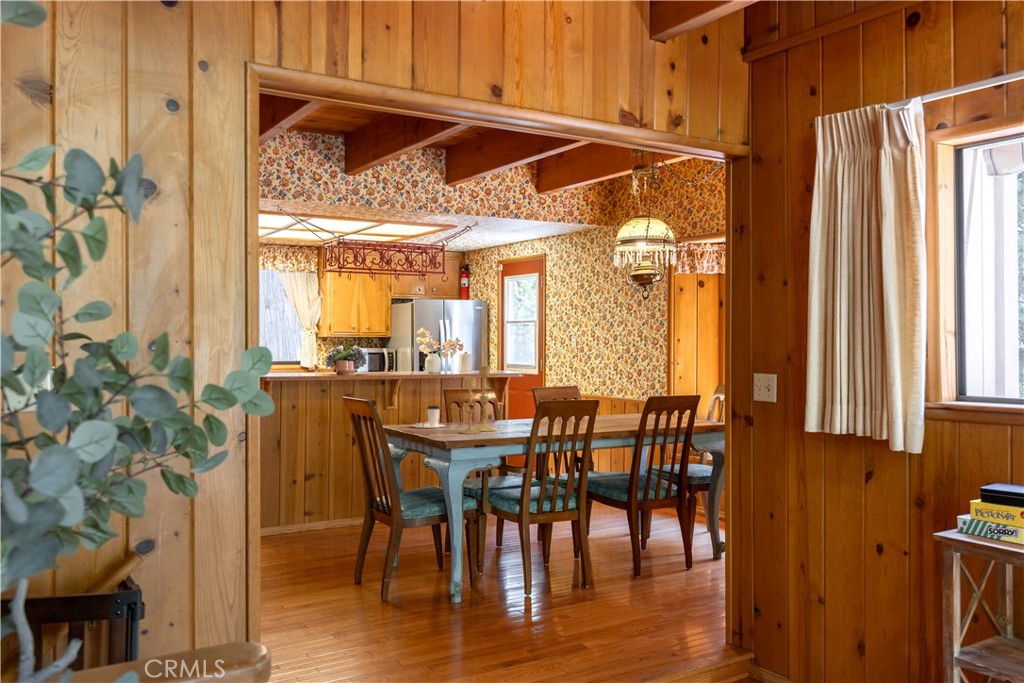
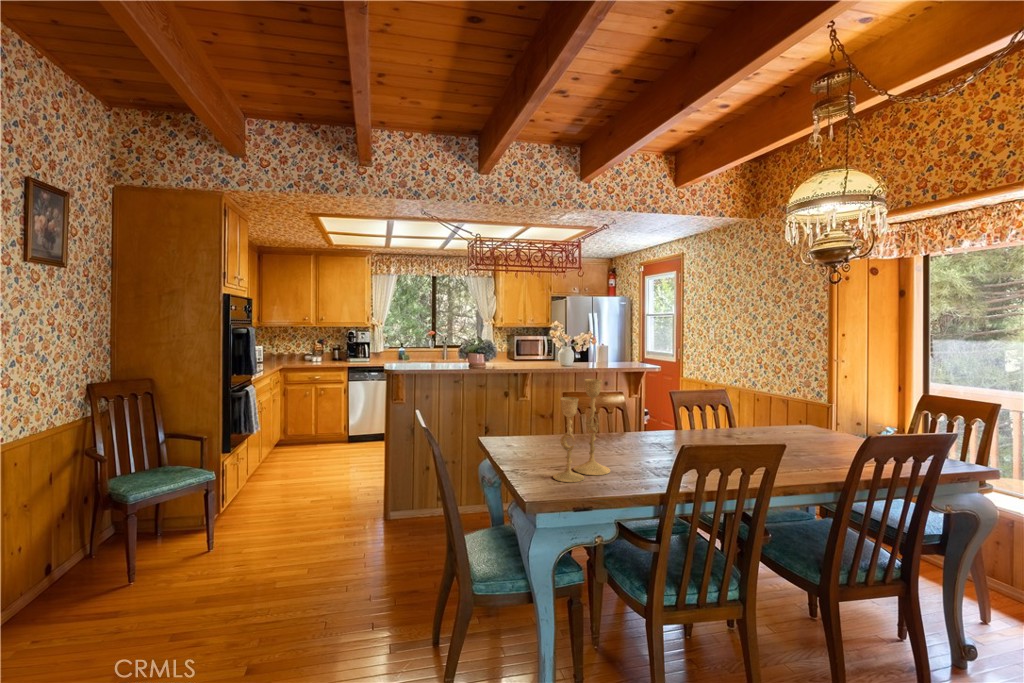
coffee cup: present [412,406,445,428] -> none [507,422,550,453]

